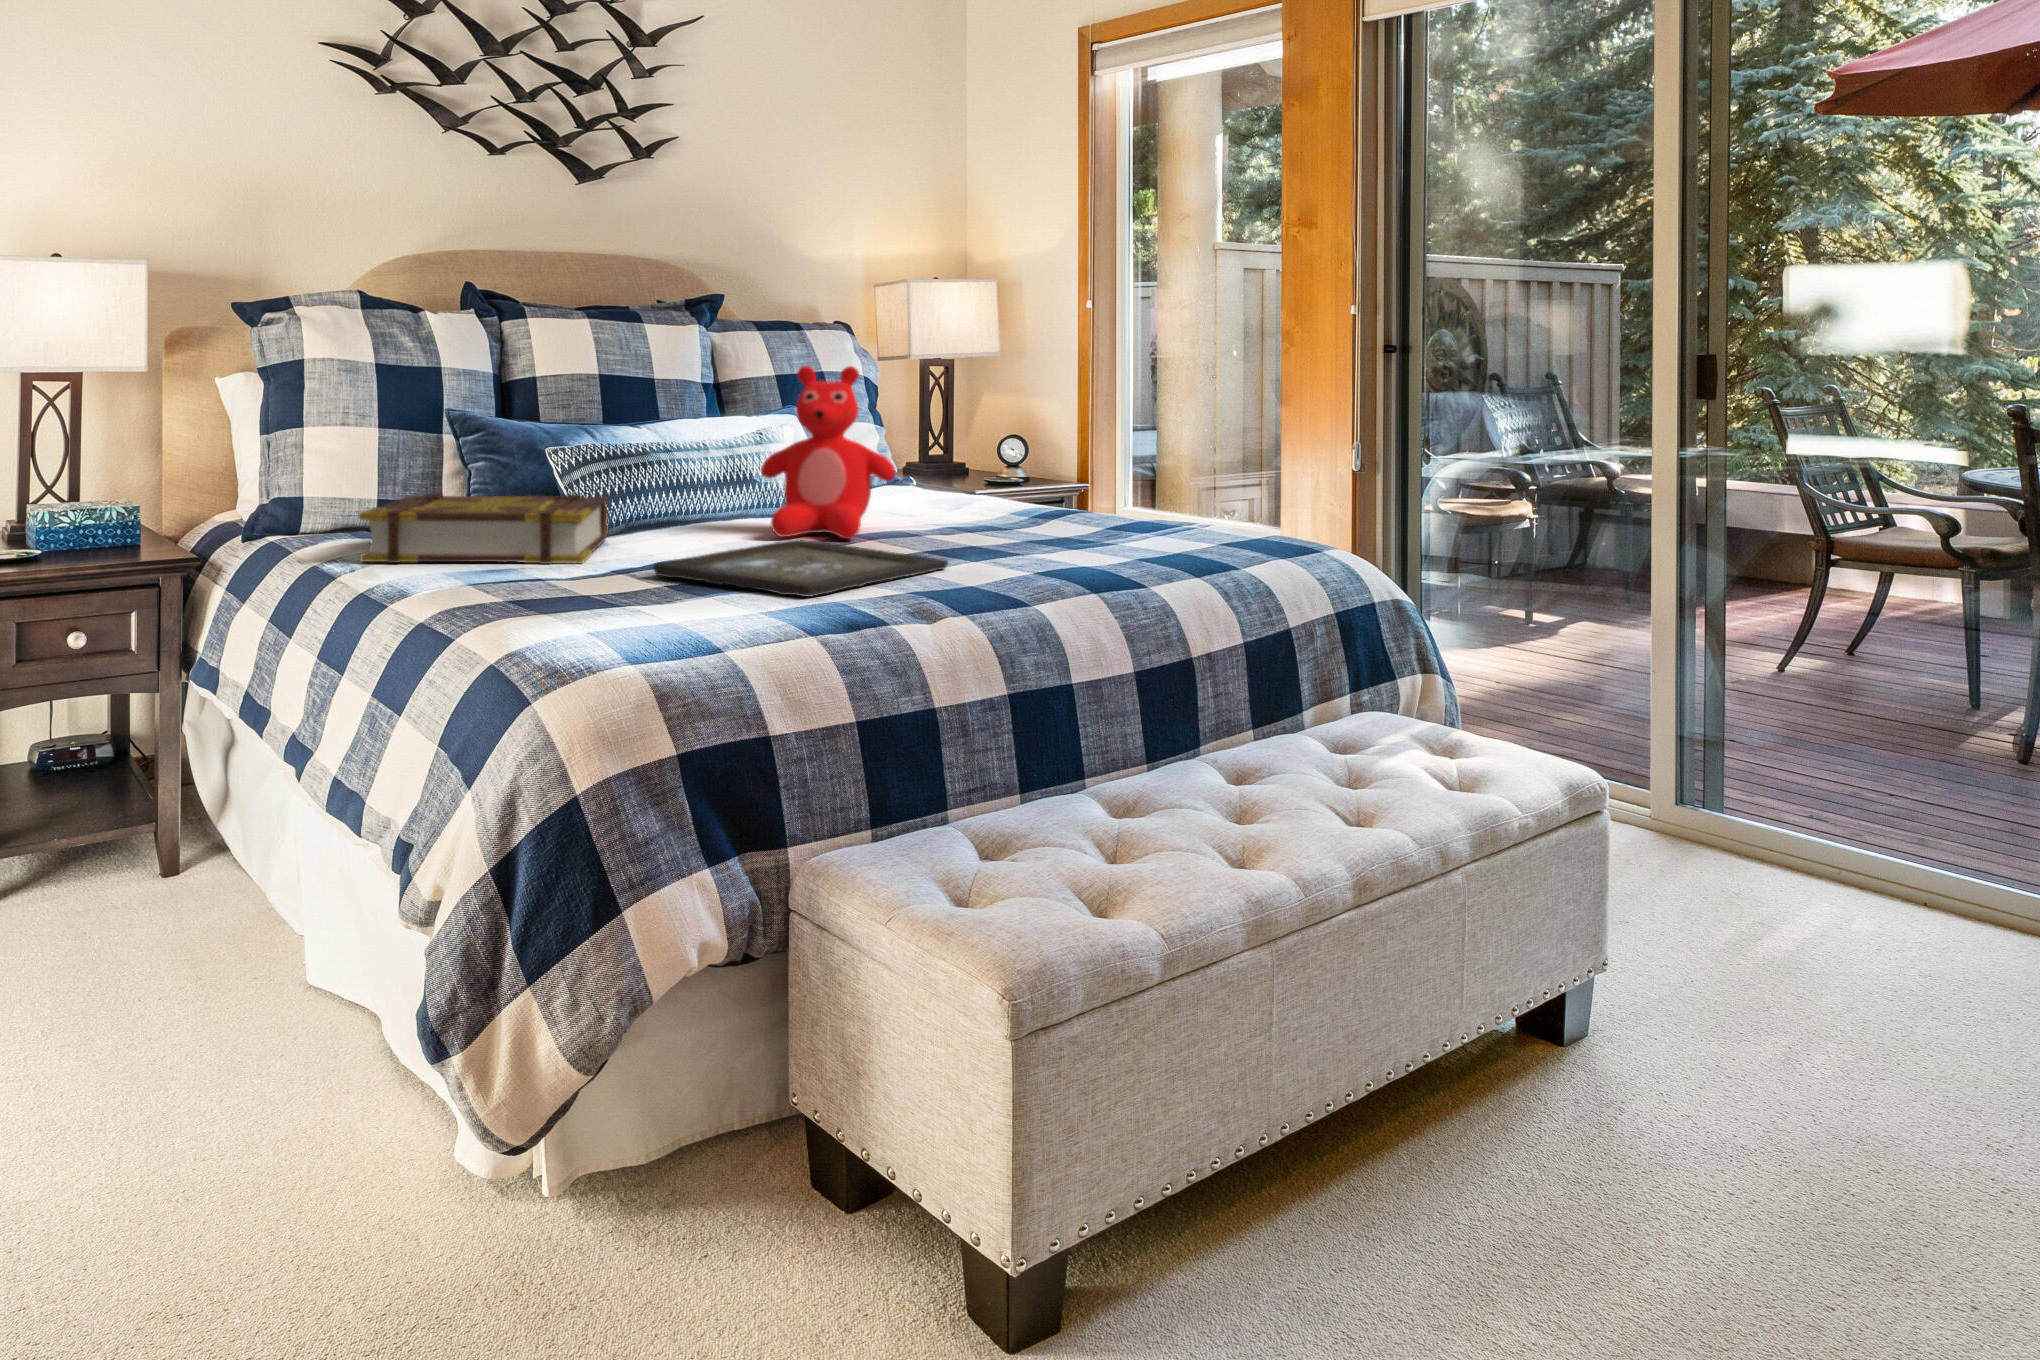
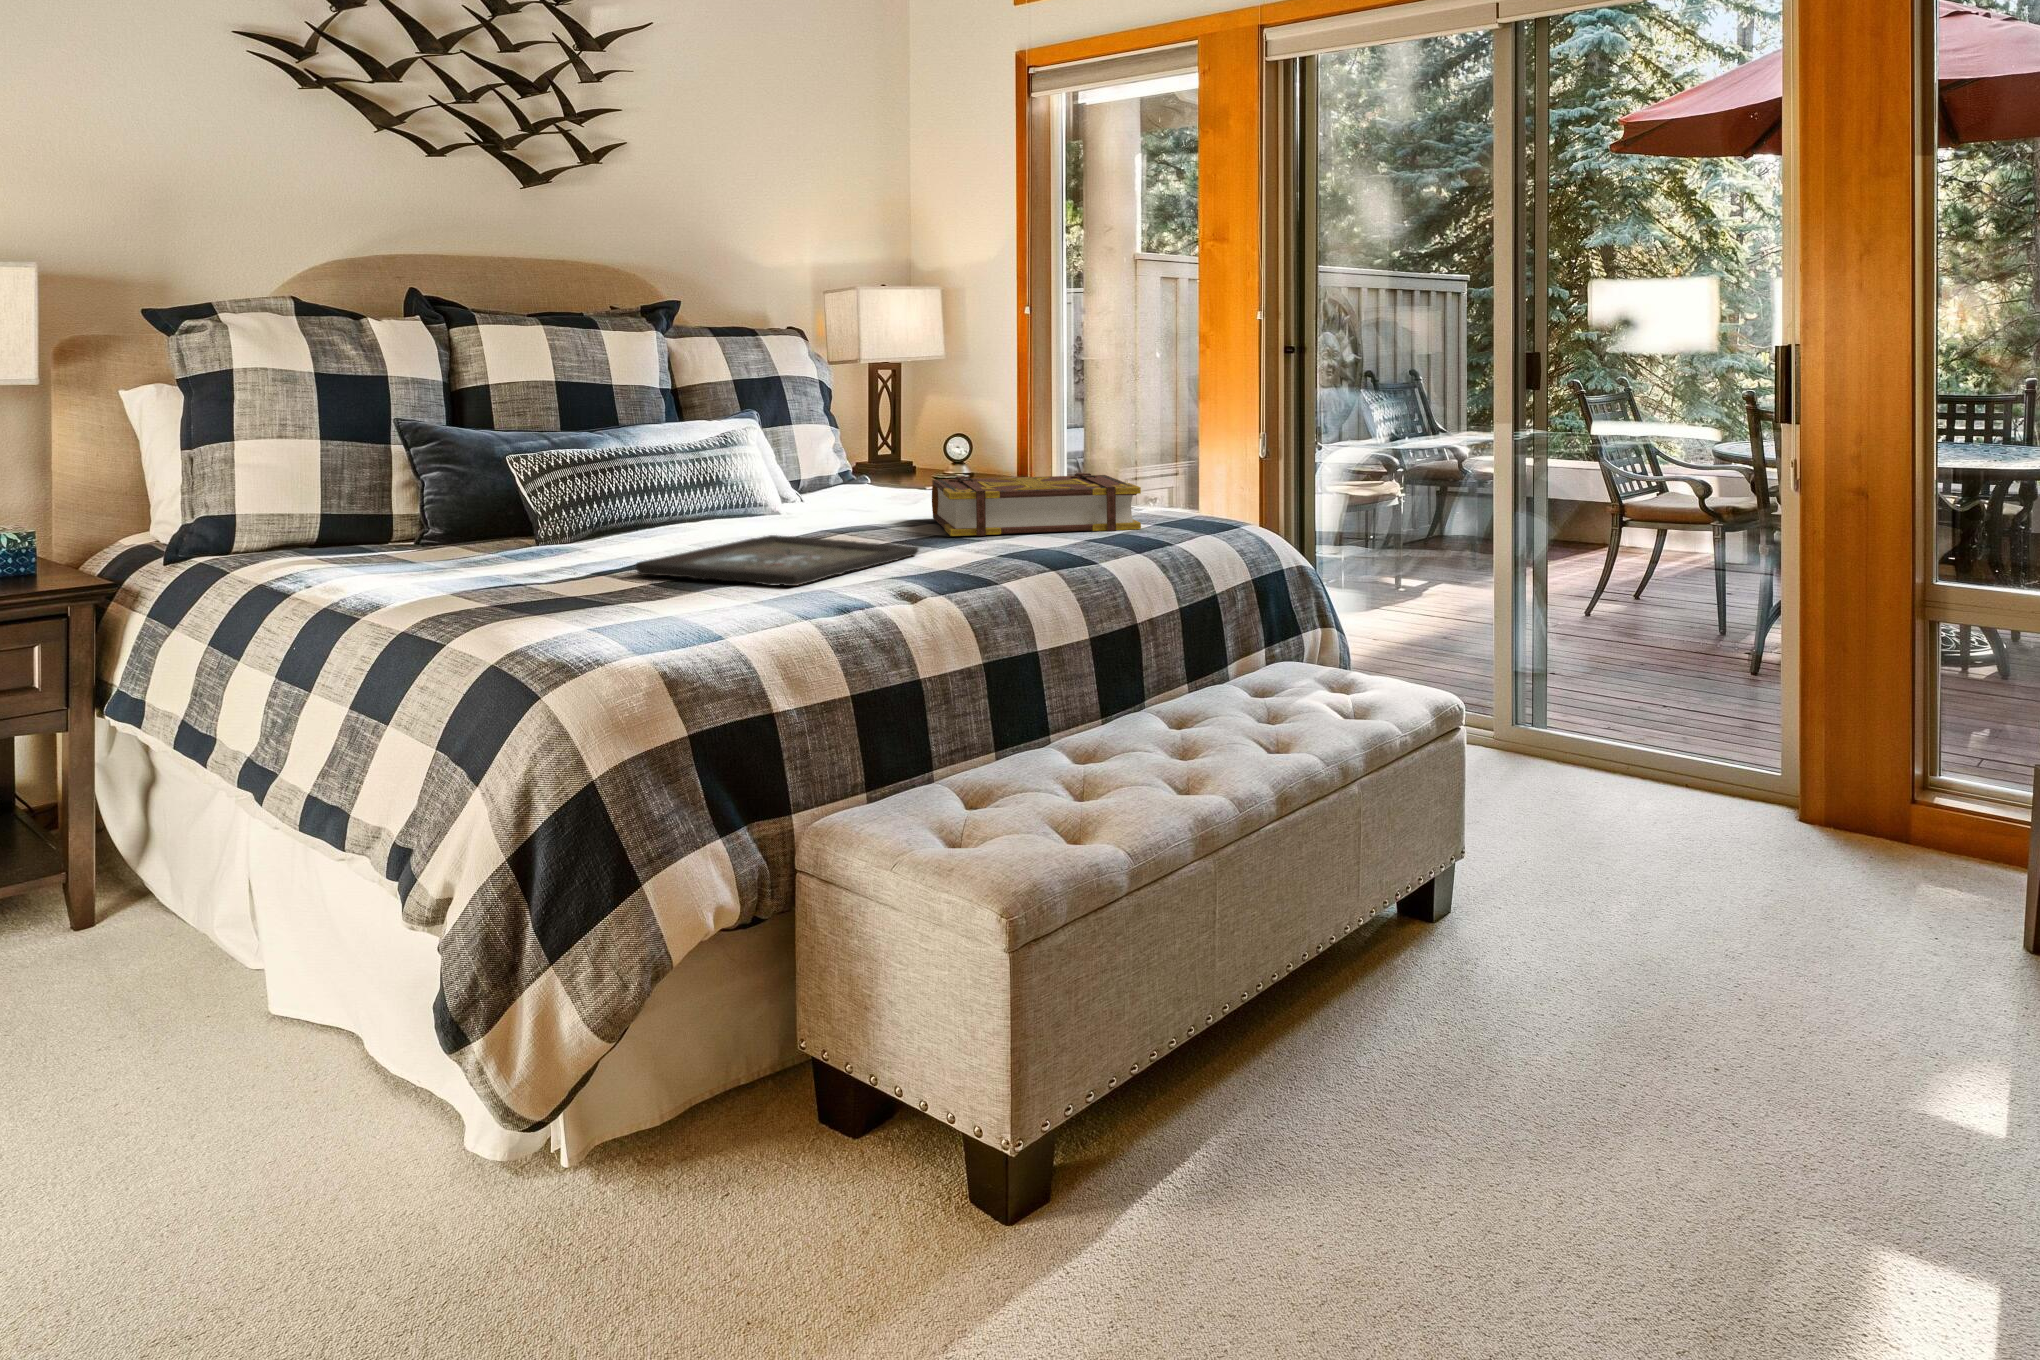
teddy bear: present [761,366,896,539] -> none [728,369,861,534]
book: present [359,493,608,564] -> present [932,473,1141,536]

